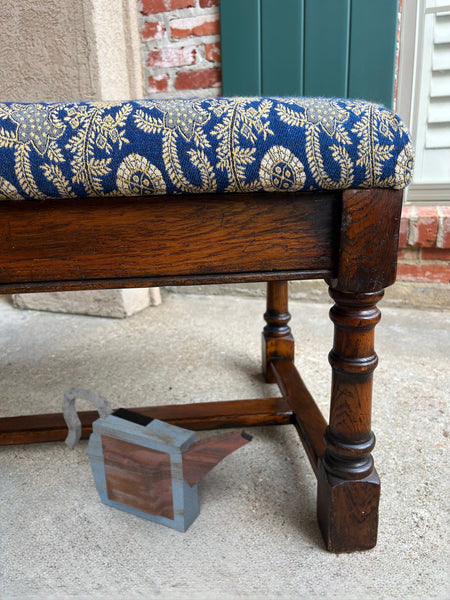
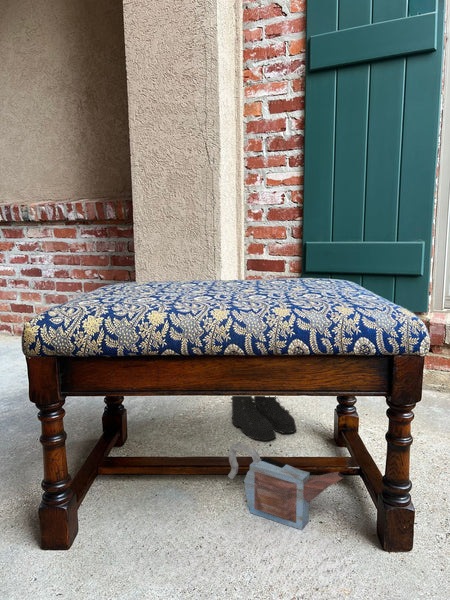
boots: none [116,293,209,380] -> present [231,396,296,441]

